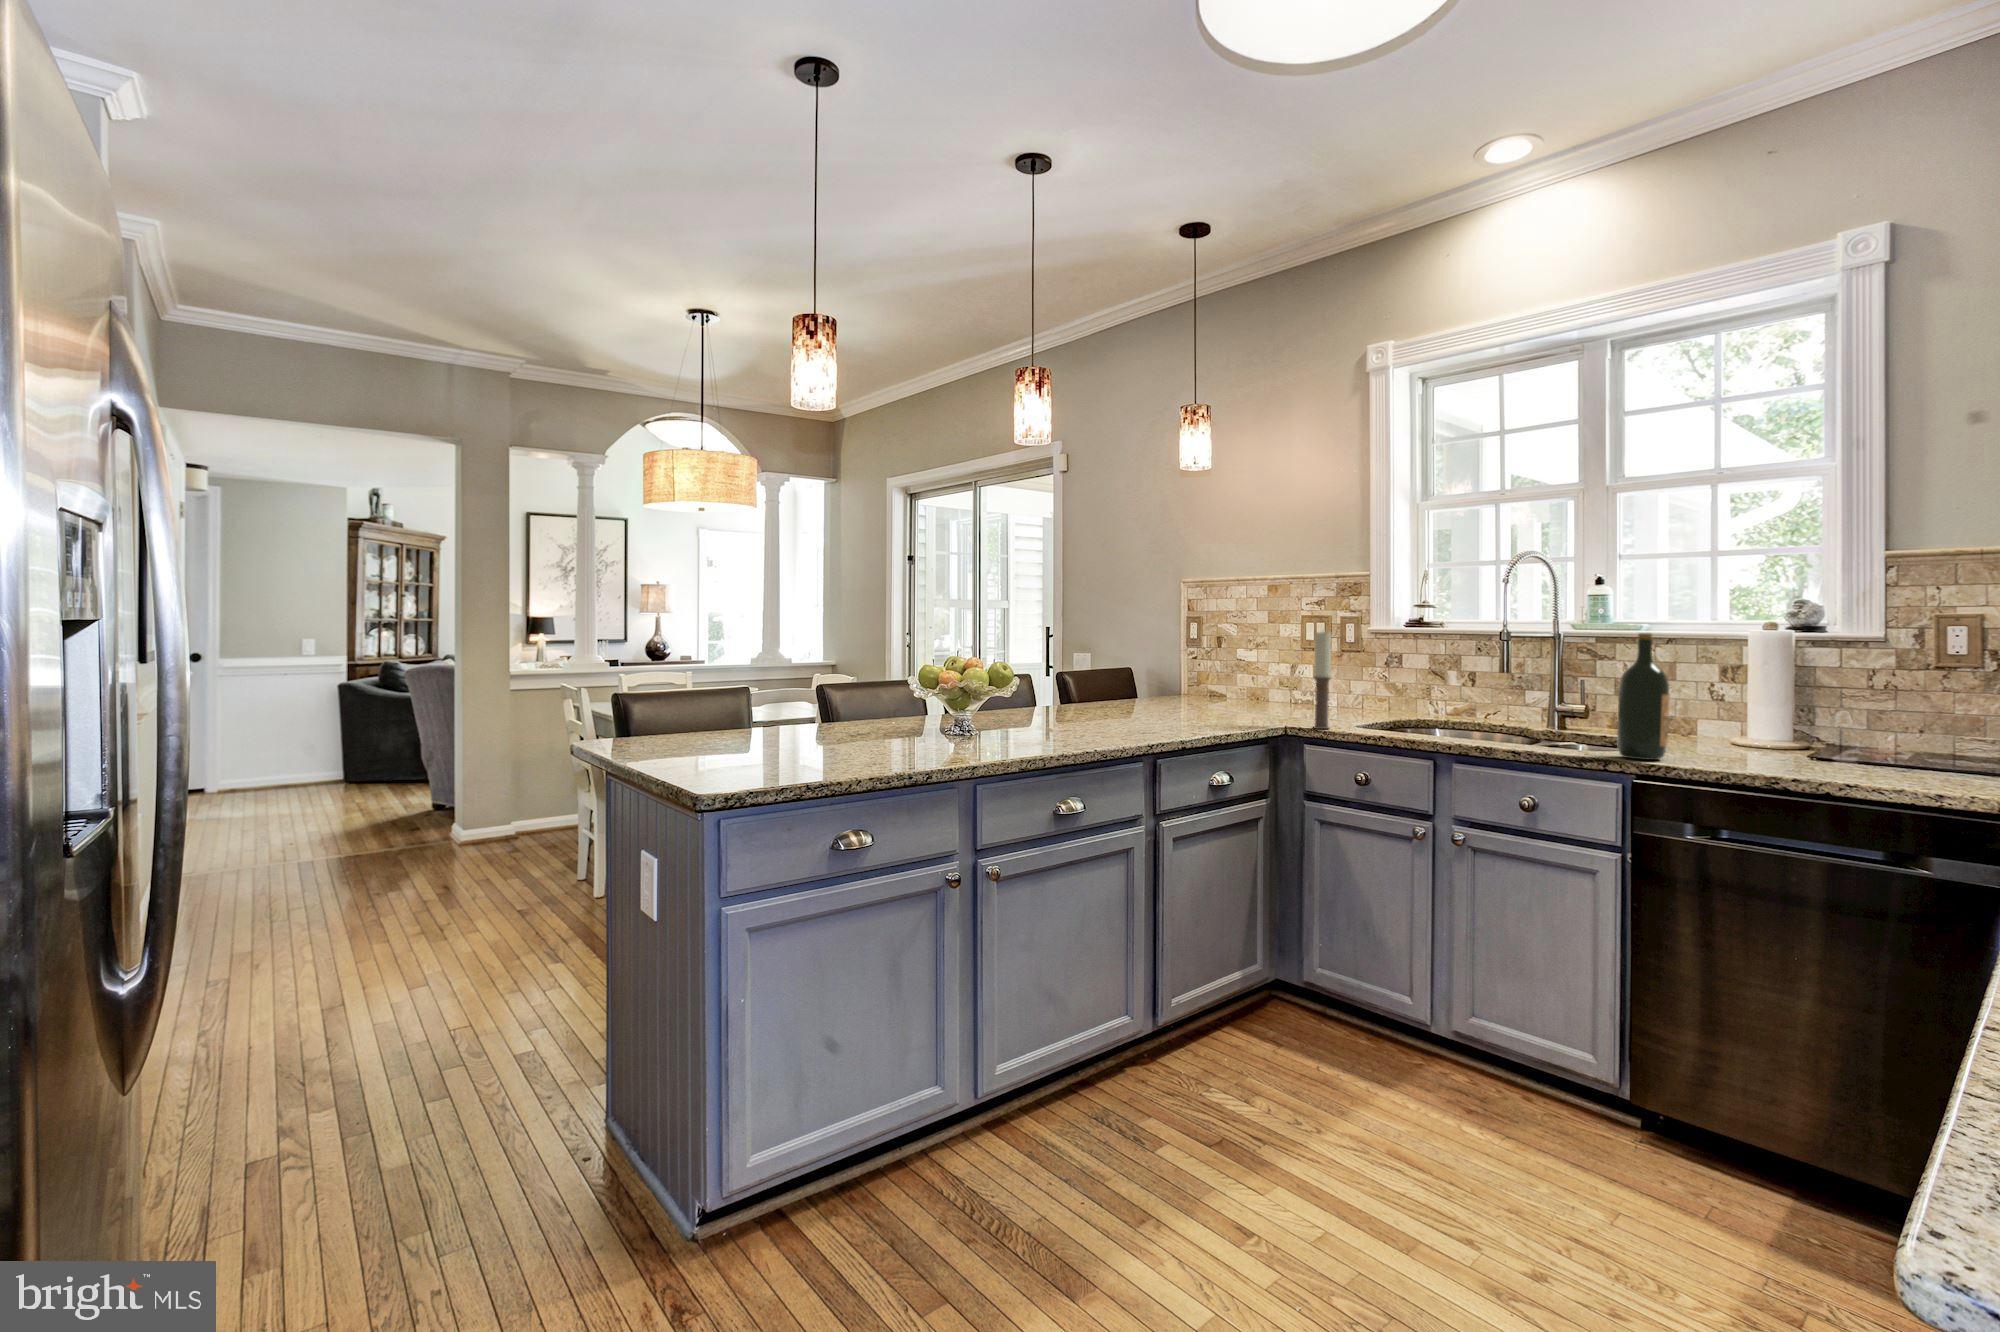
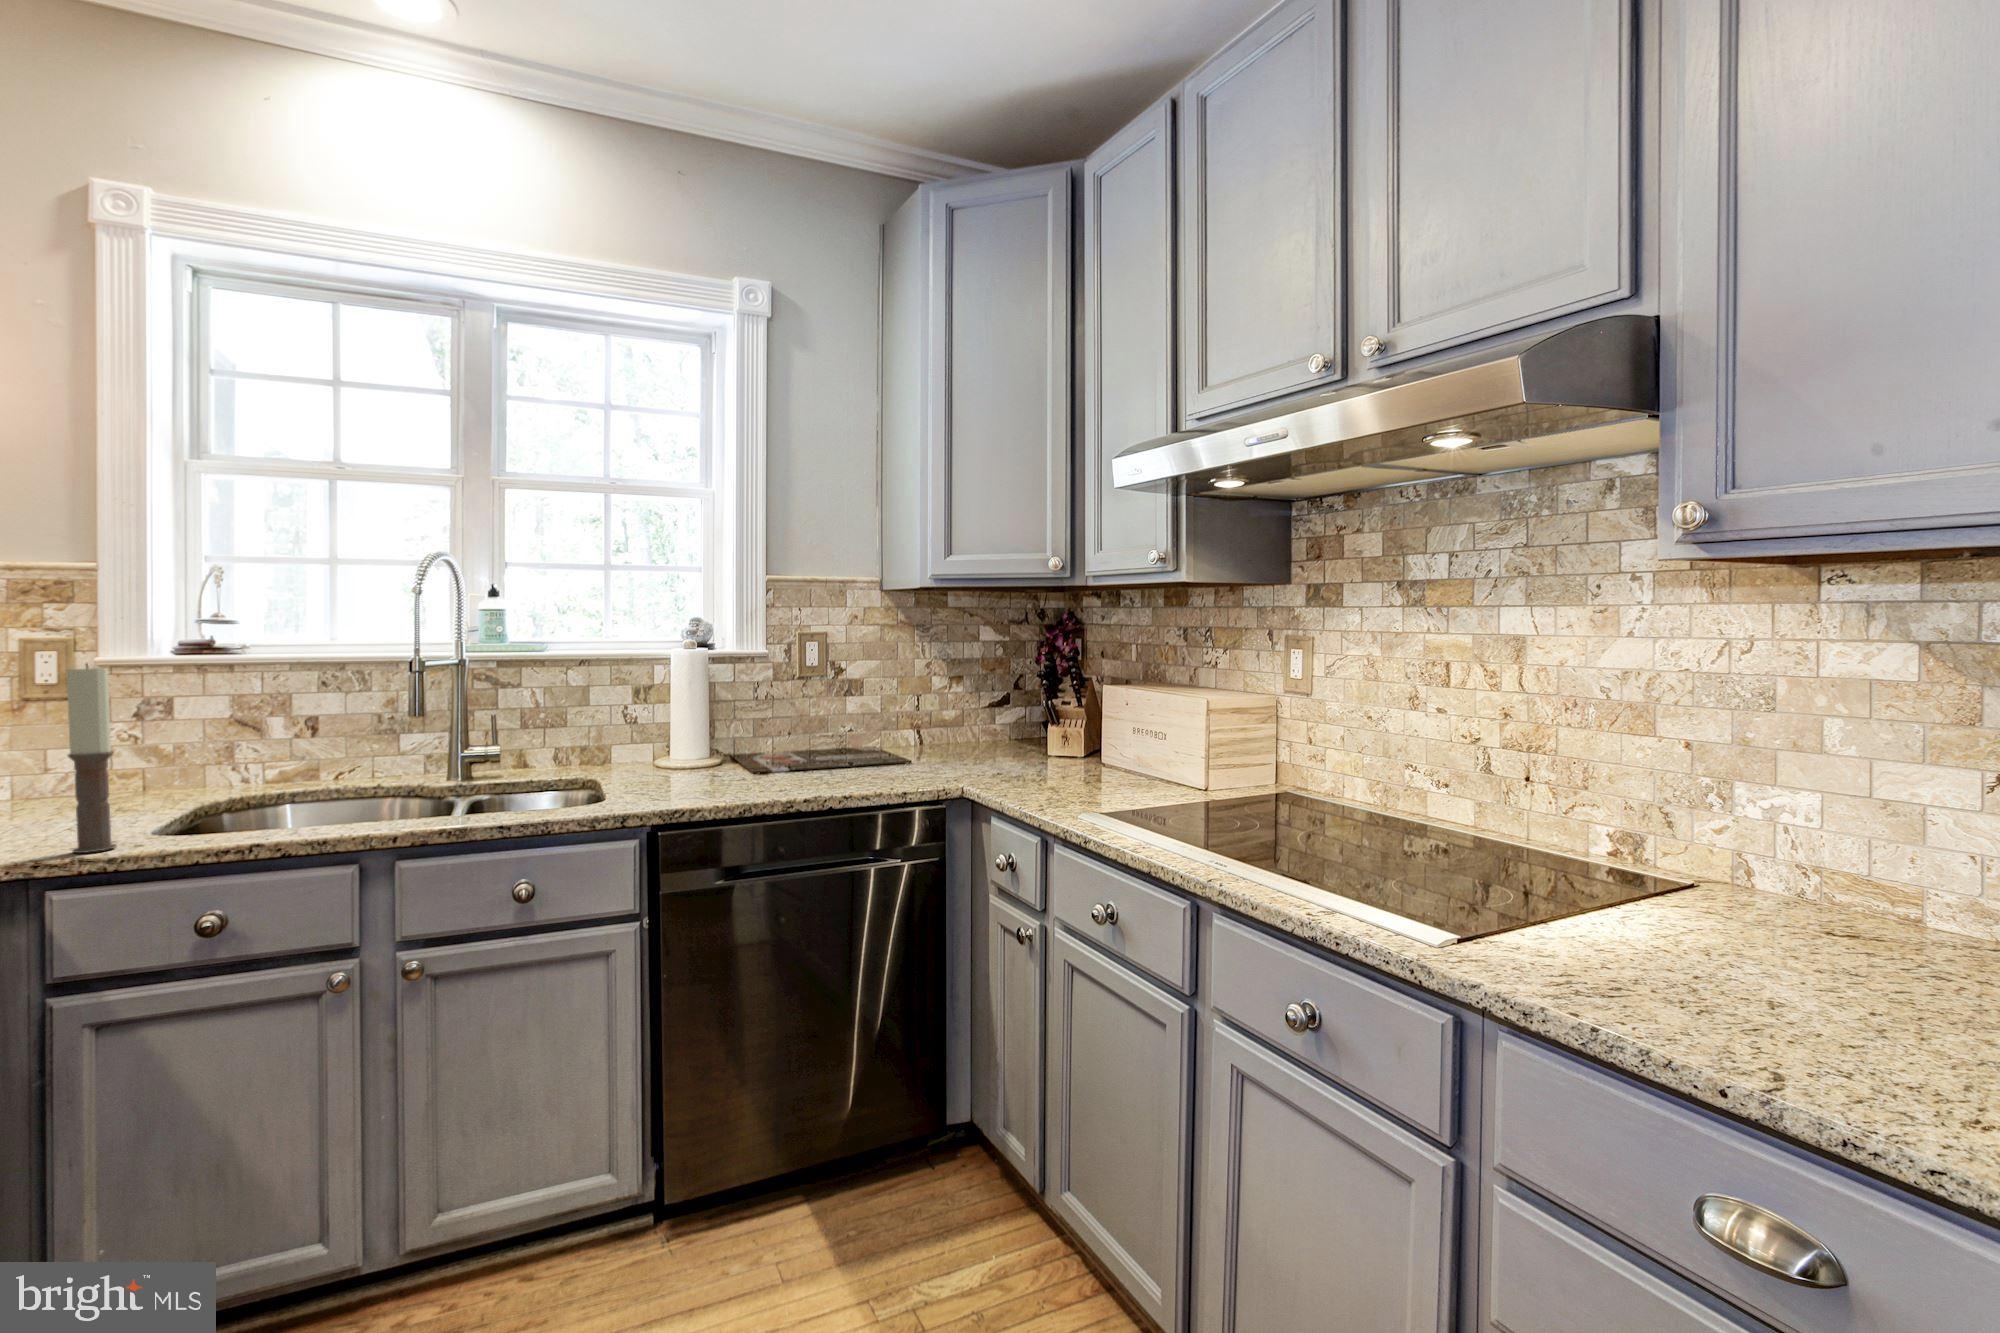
wine bottle: present [1617,633,1670,760] -> none [621,656,676,807]

